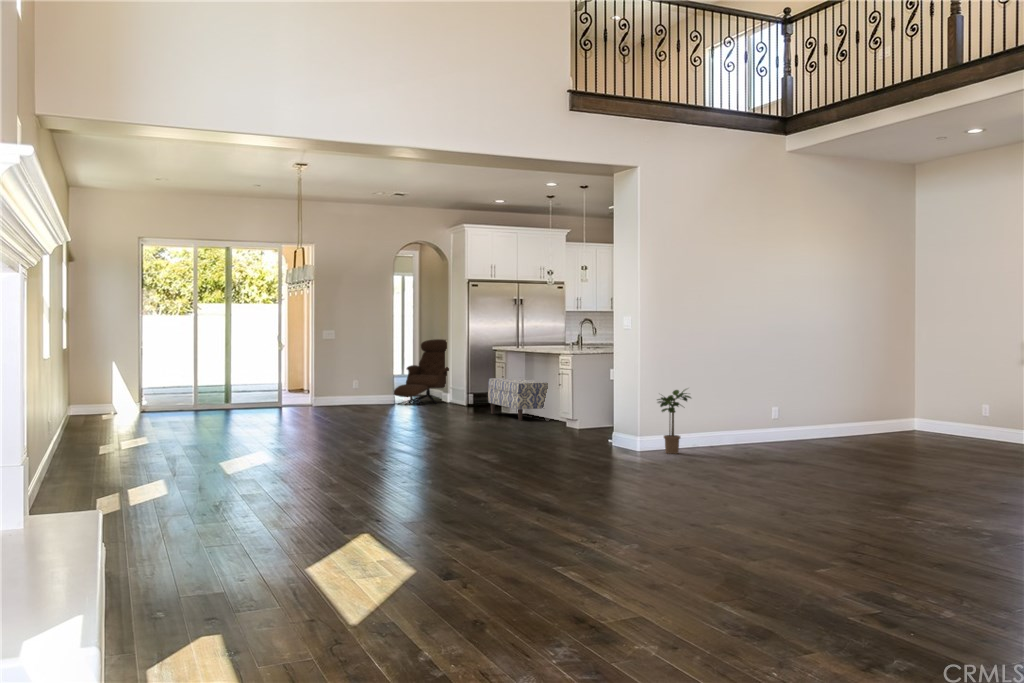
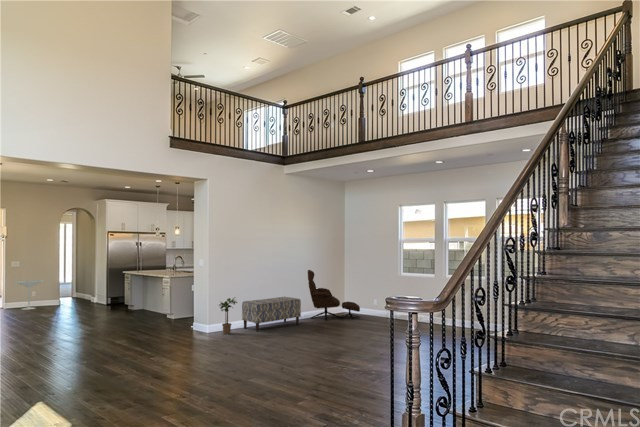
lounge chair: present [394,339,449,406] -> present [308,270,360,320]
side table: none [333,361,375,407] -> present [15,280,44,310]
bench: present [488,378,548,421] -> present [242,297,301,332]

